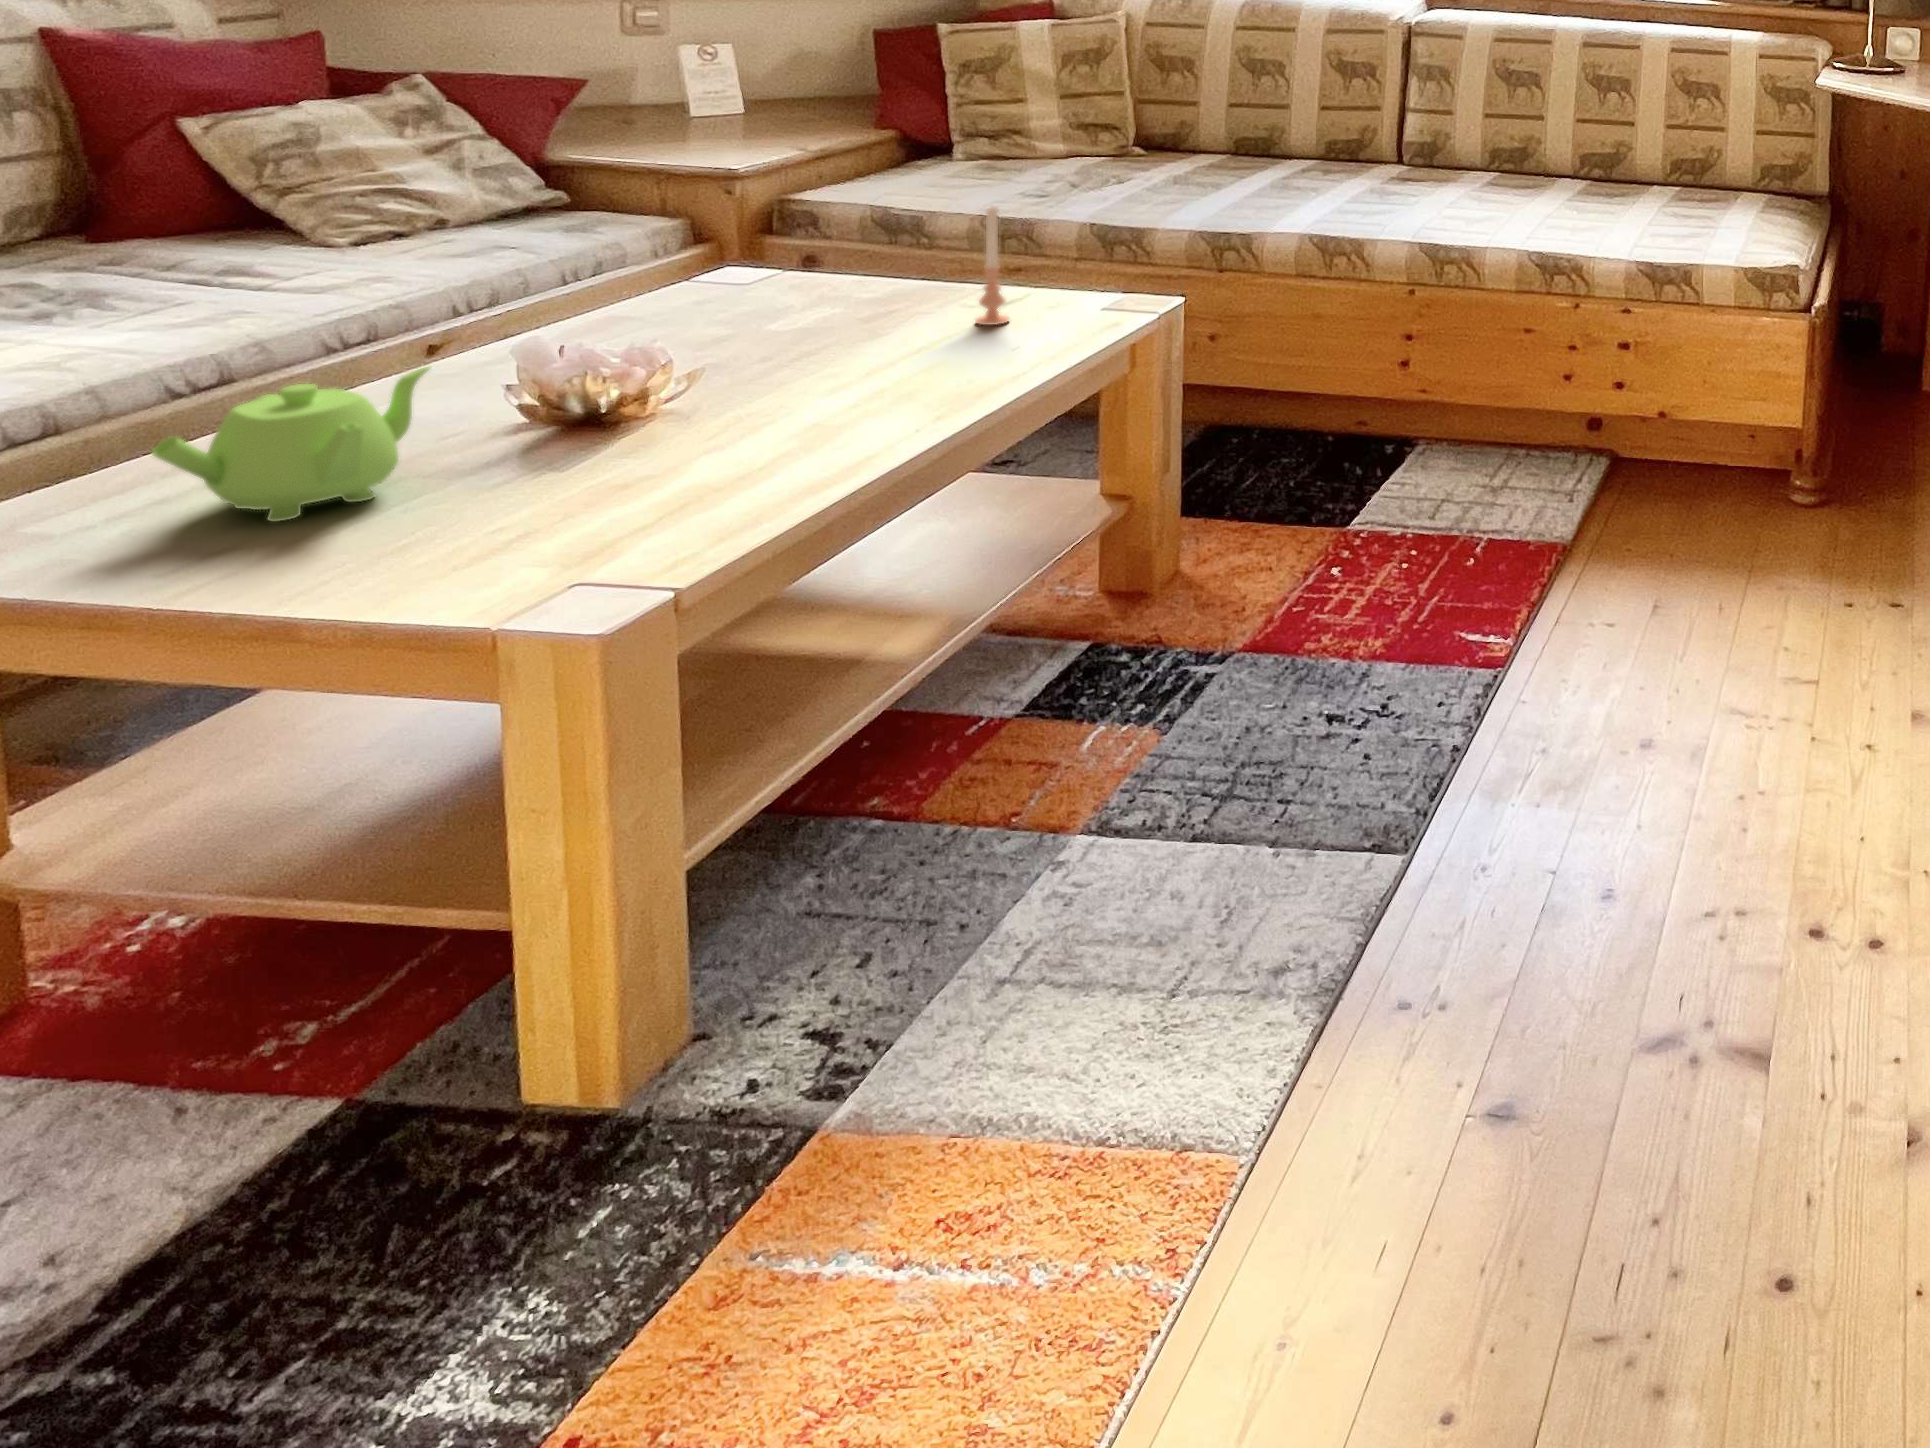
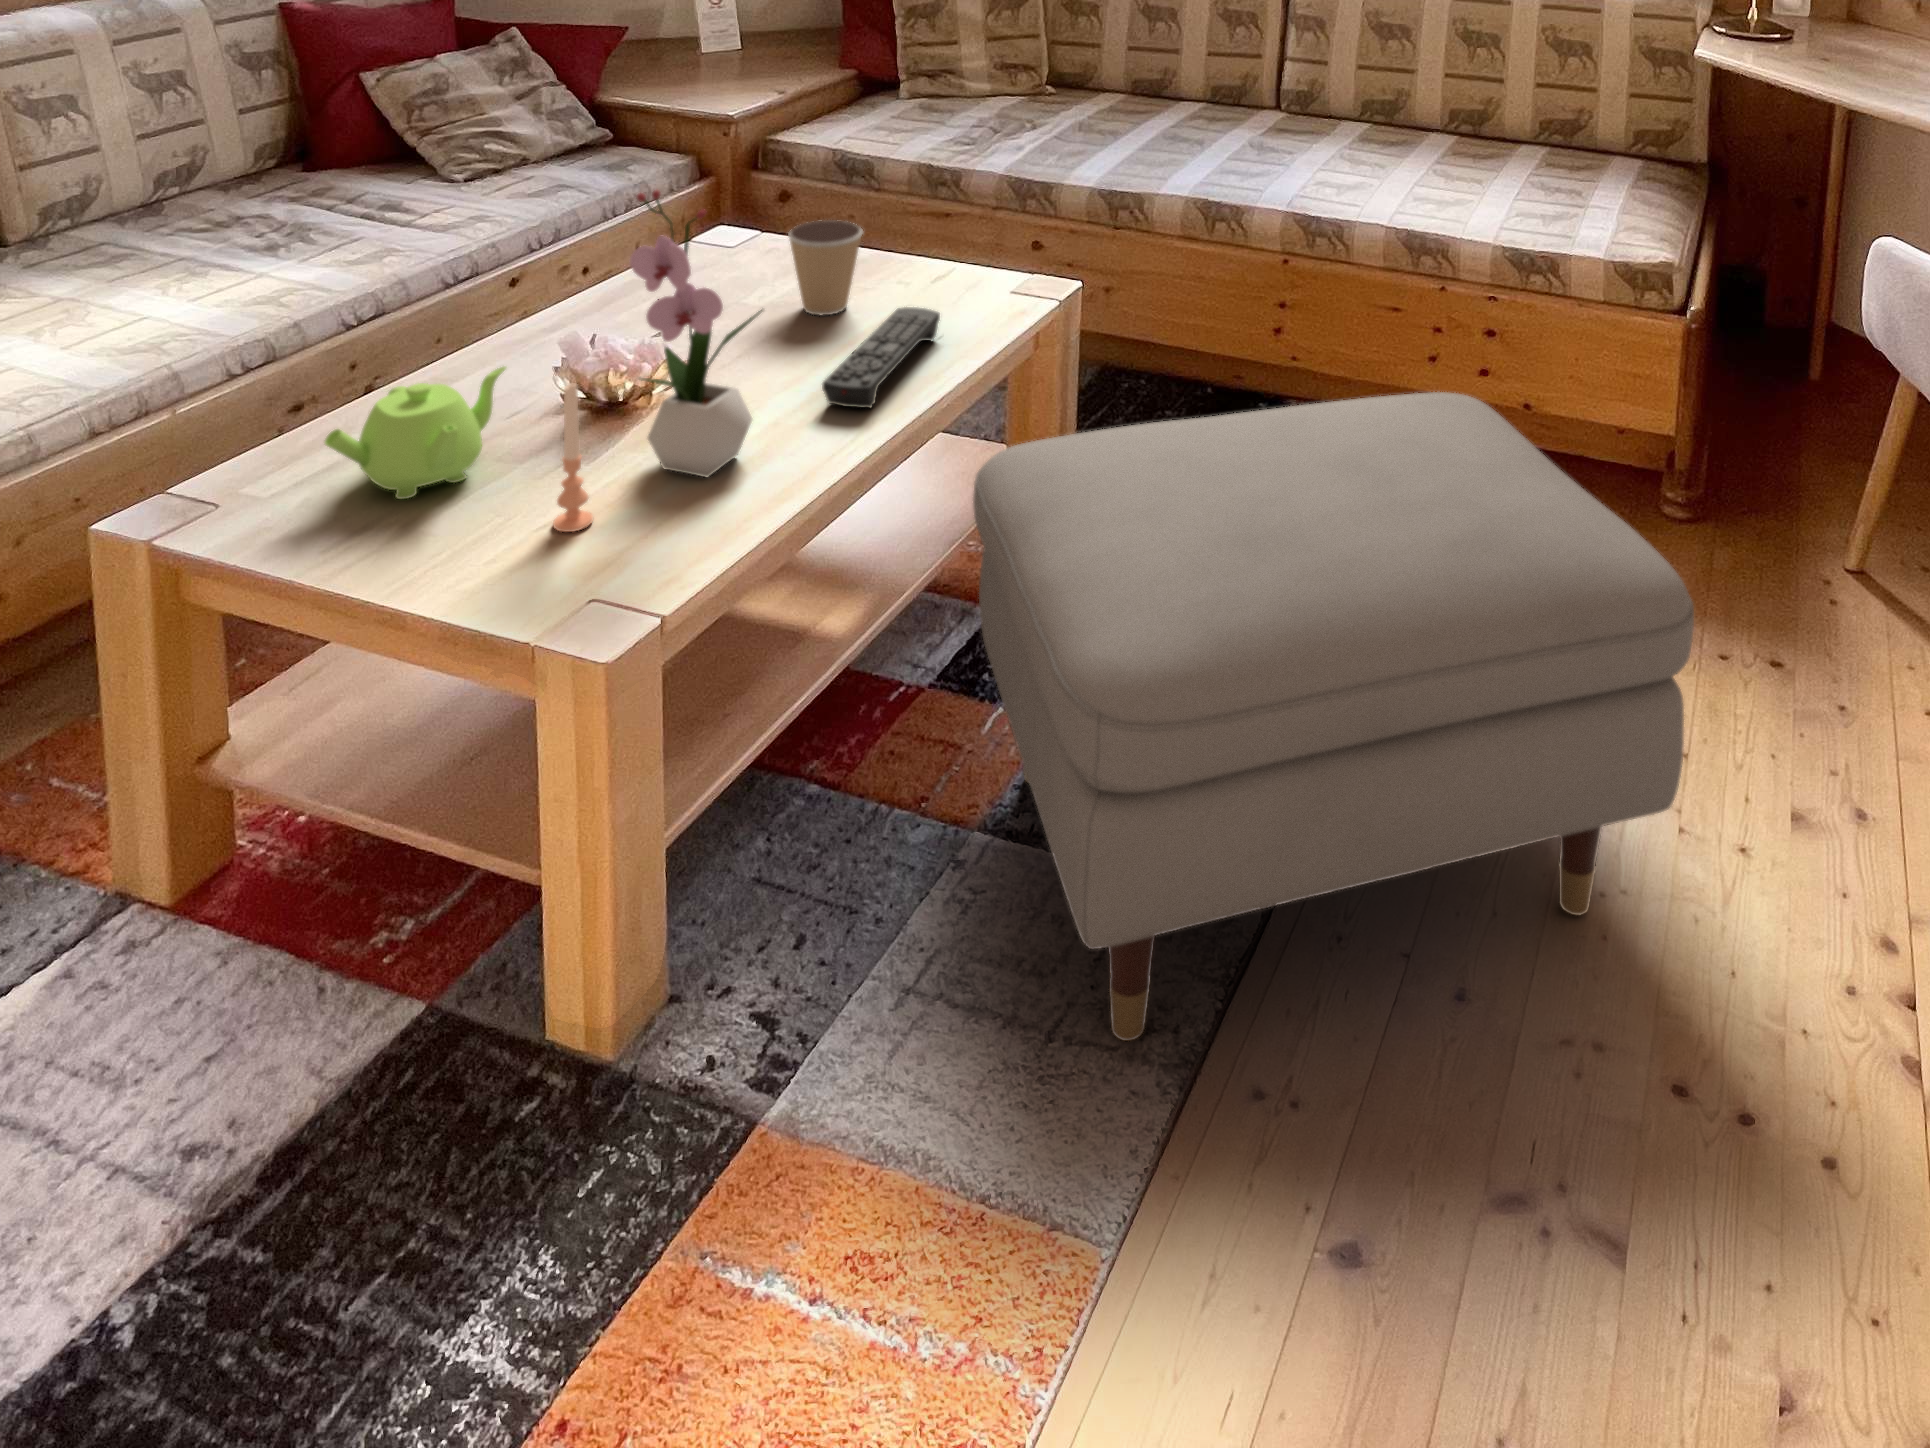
flower arrangement: none [610,139,797,475] -> present [630,190,763,477]
candle: present [976,206,1008,325] -> present [553,383,593,532]
coffee cup: none [820,234,918,336] -> present [788,220,863,315]
remote control: none [873,317,1019,408] -> present [822,307,940,408]
ottoman: none [1067,366,1825,984] -> present [973,392,1694,1041]

